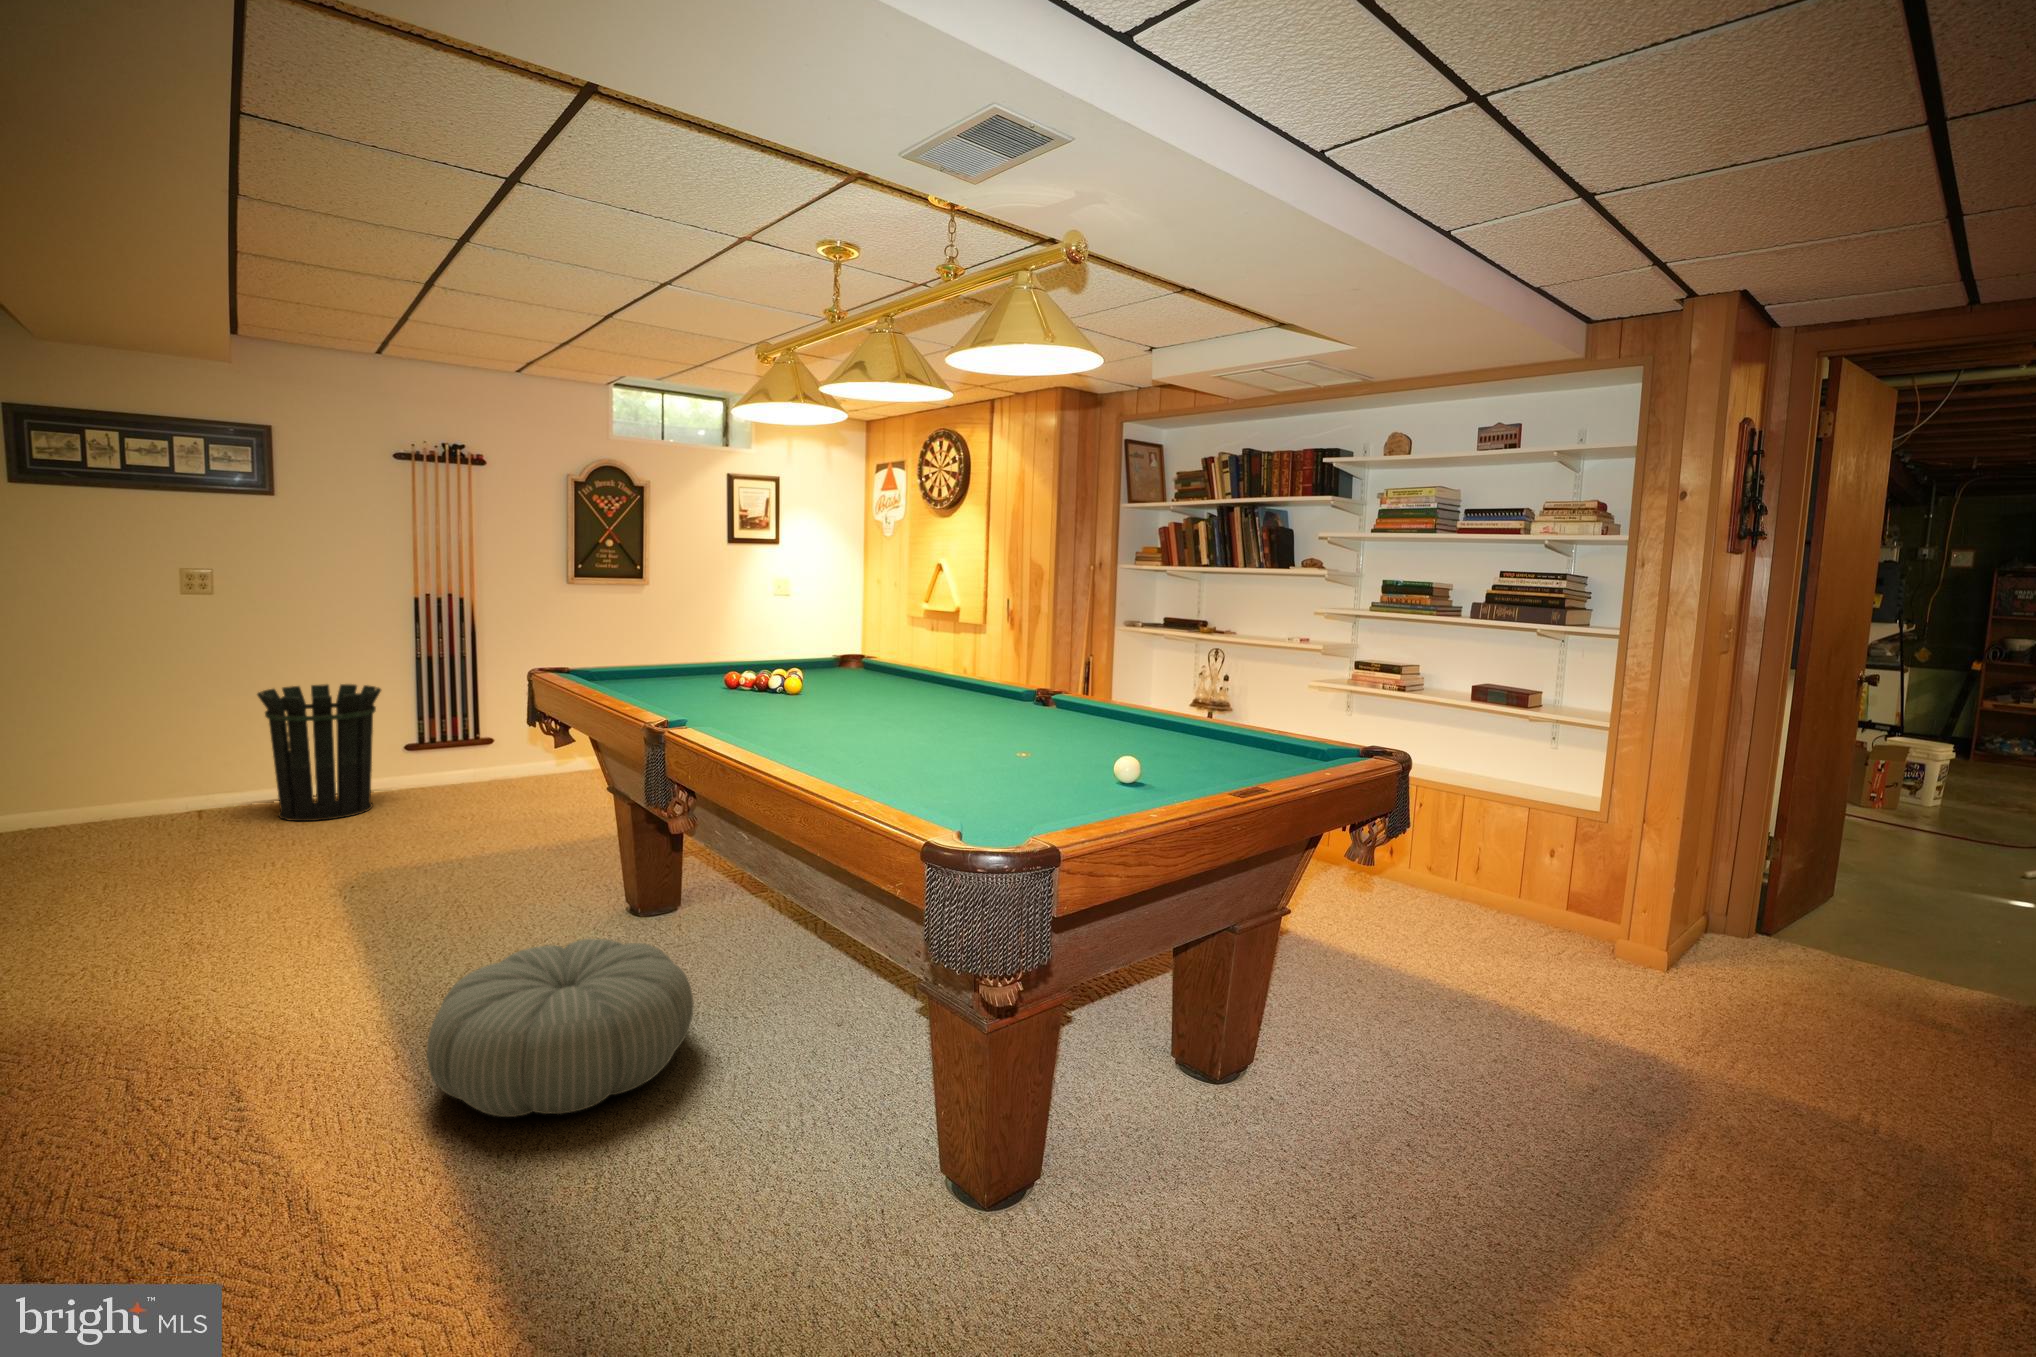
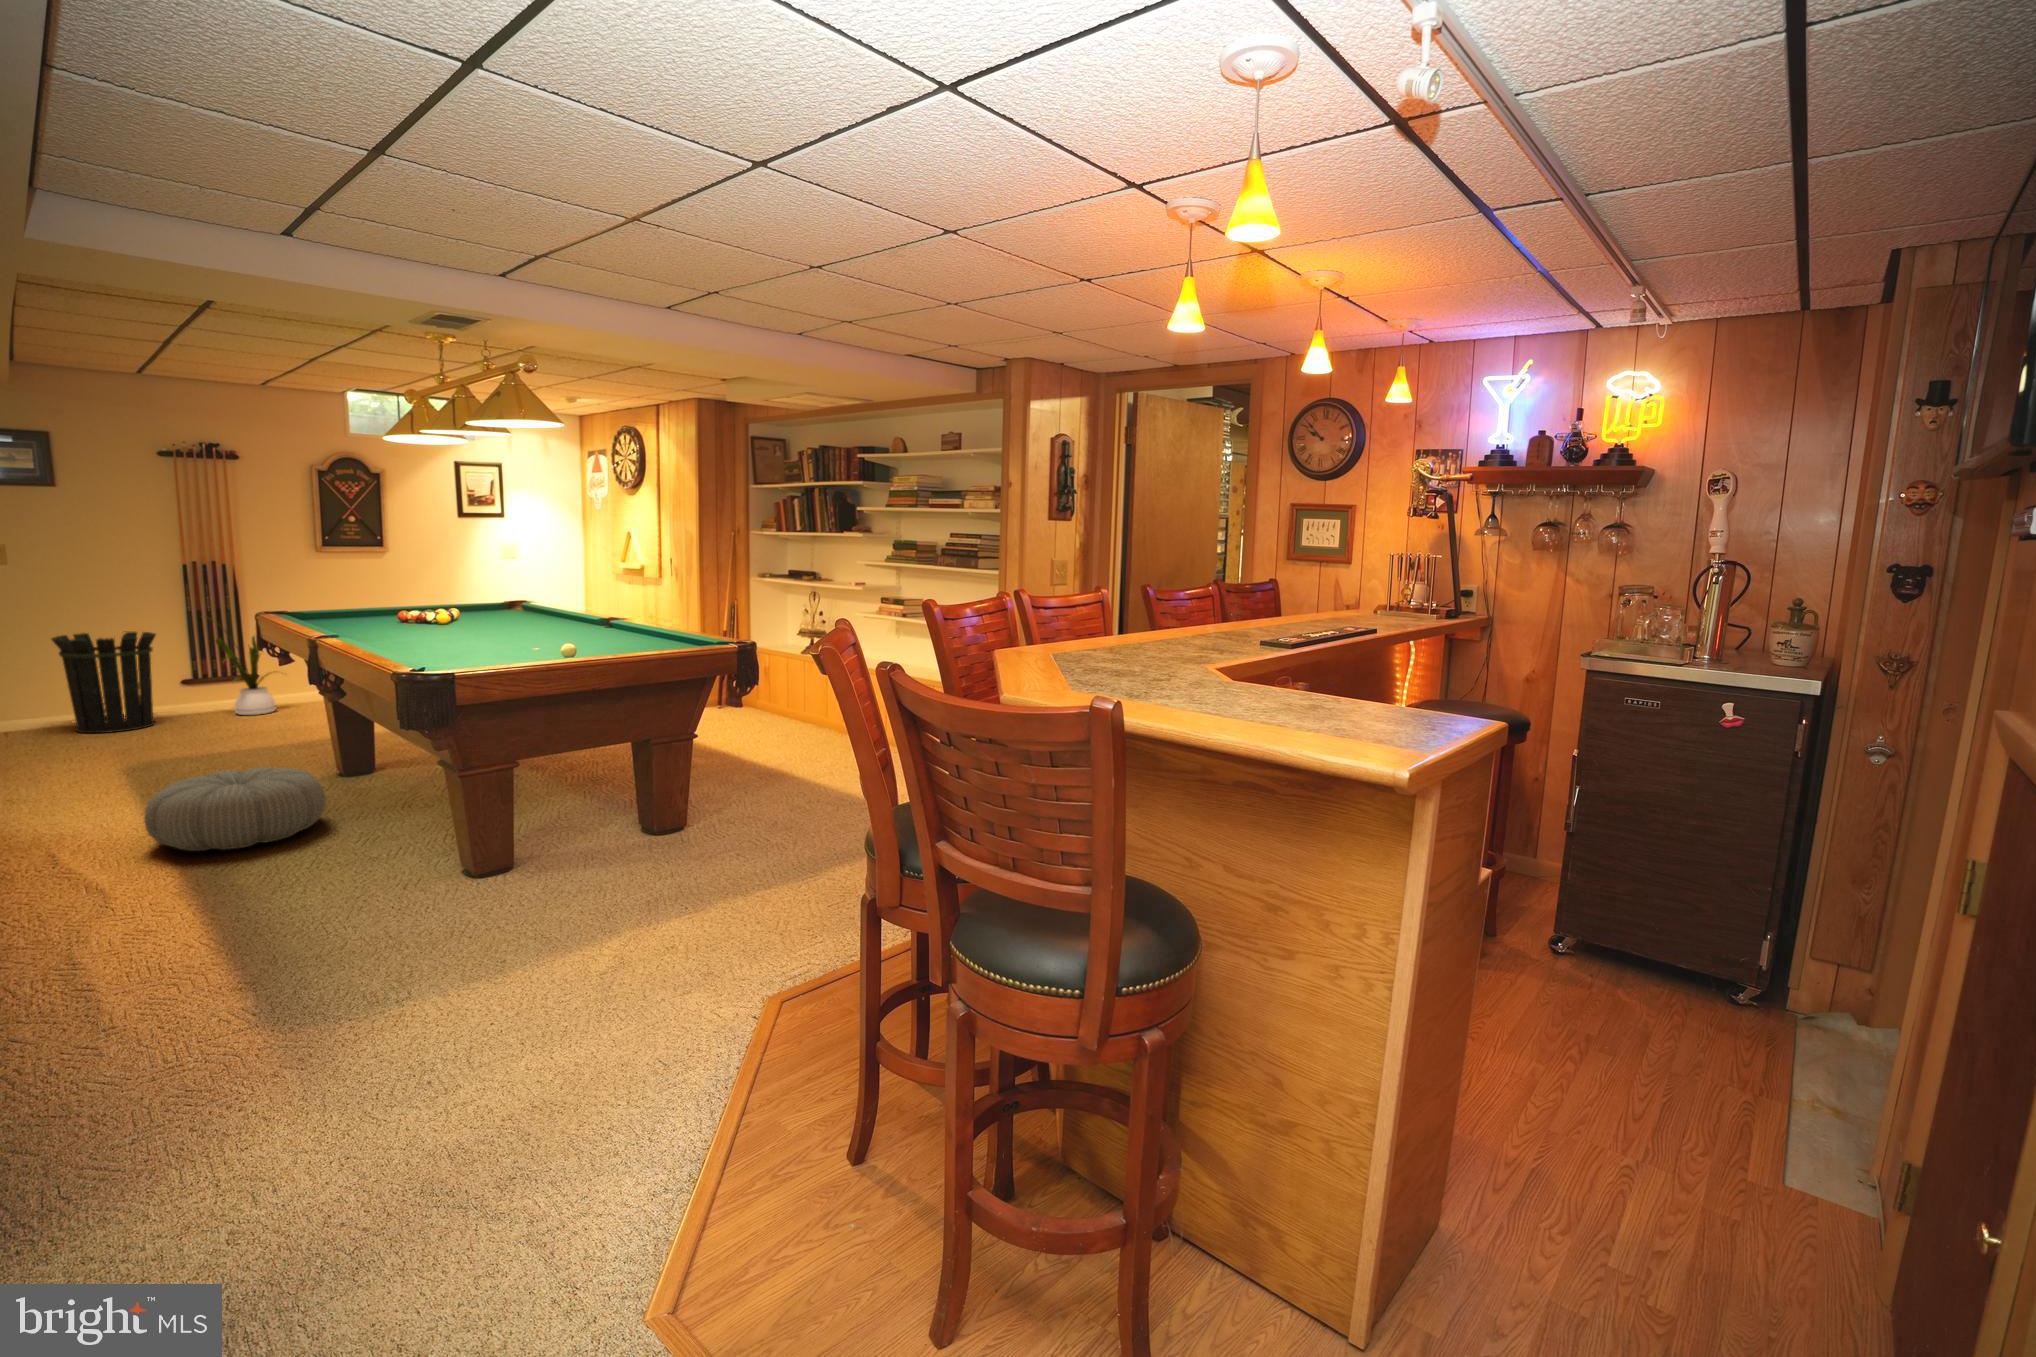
house plant: none [428,666,527,795] -> present [216,632,276,715]

